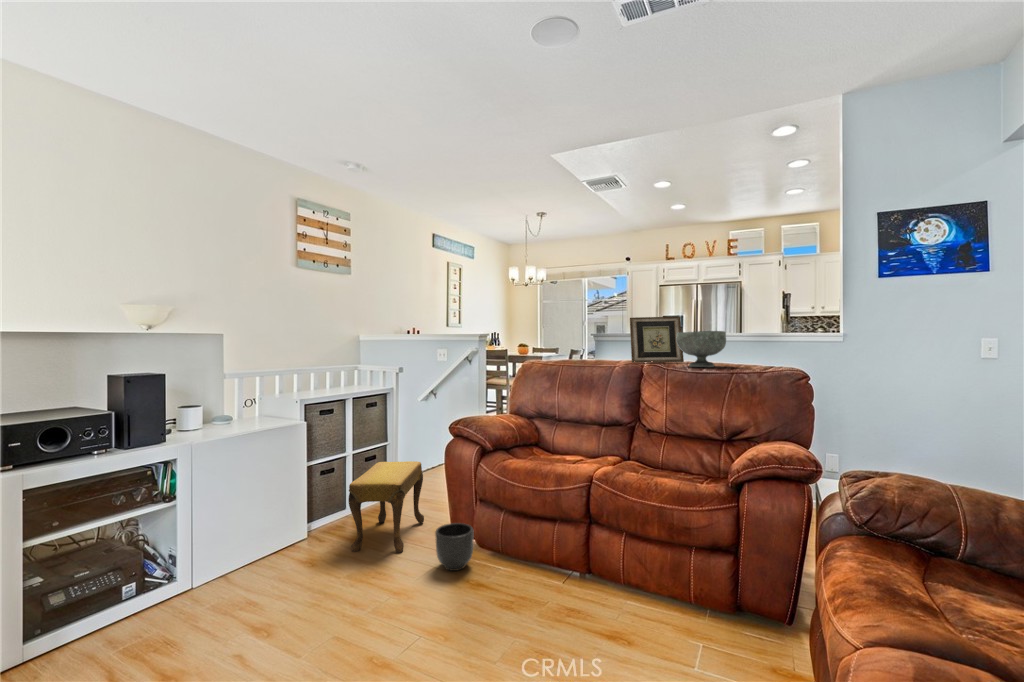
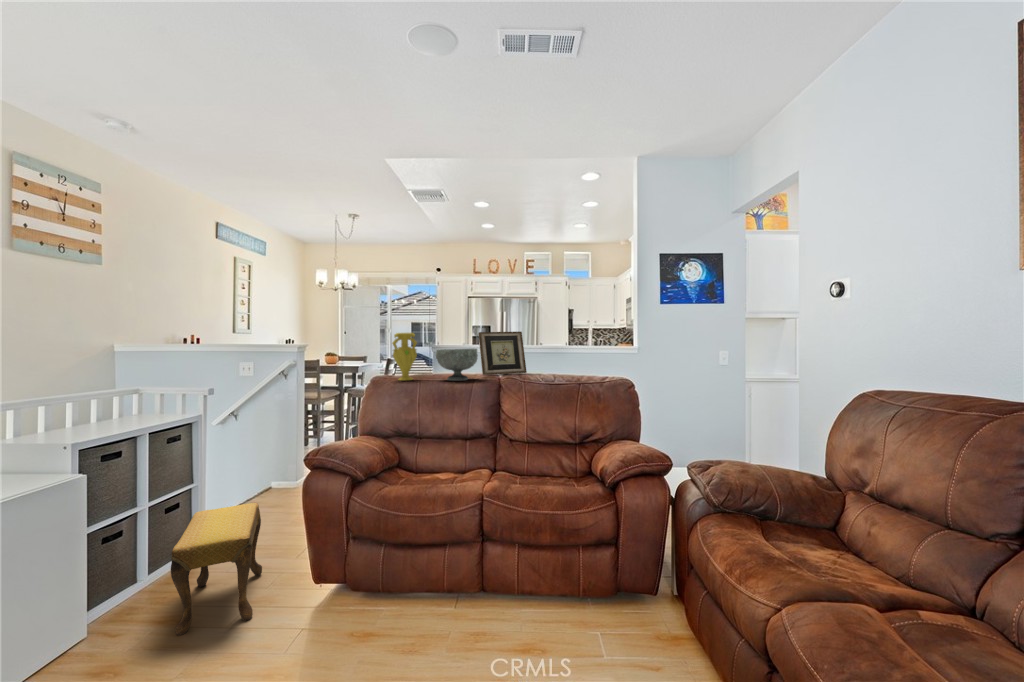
vase: none [536,318,561,364] -> present [392,333,417,380]
decorative bowl: present [676,331,726,367] -> present [436,349,478,381]
planter: present [435,523,474,571] -> none [305,567,350,625]

